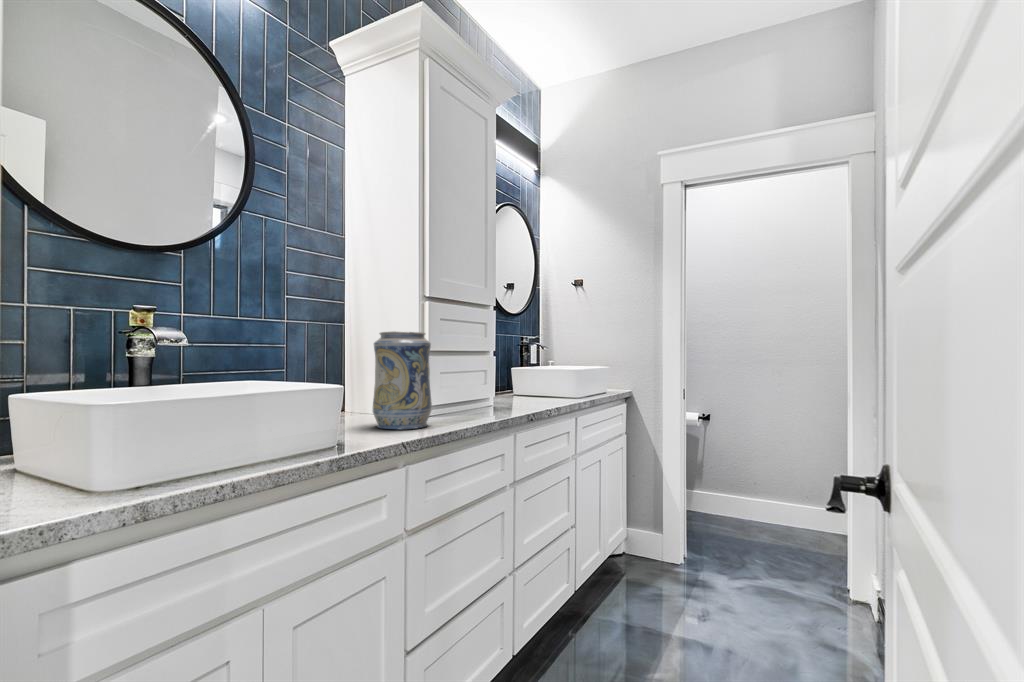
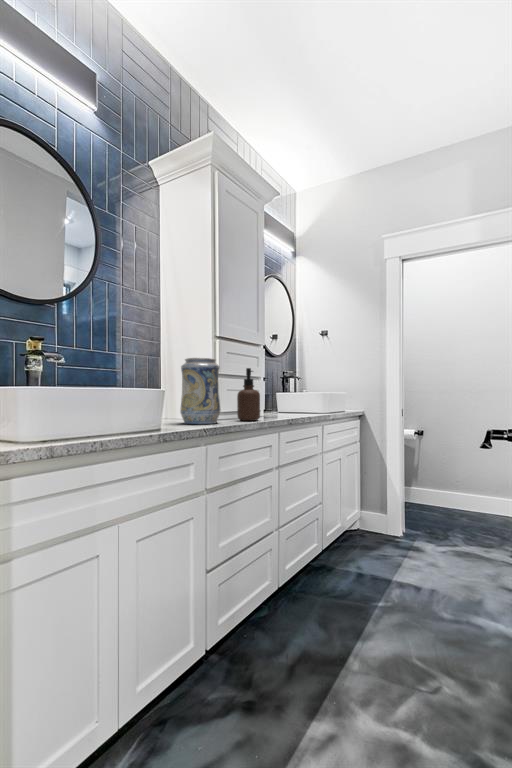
soap dispenser: none [457,343,490,420] -> present [237,368,260,421]

